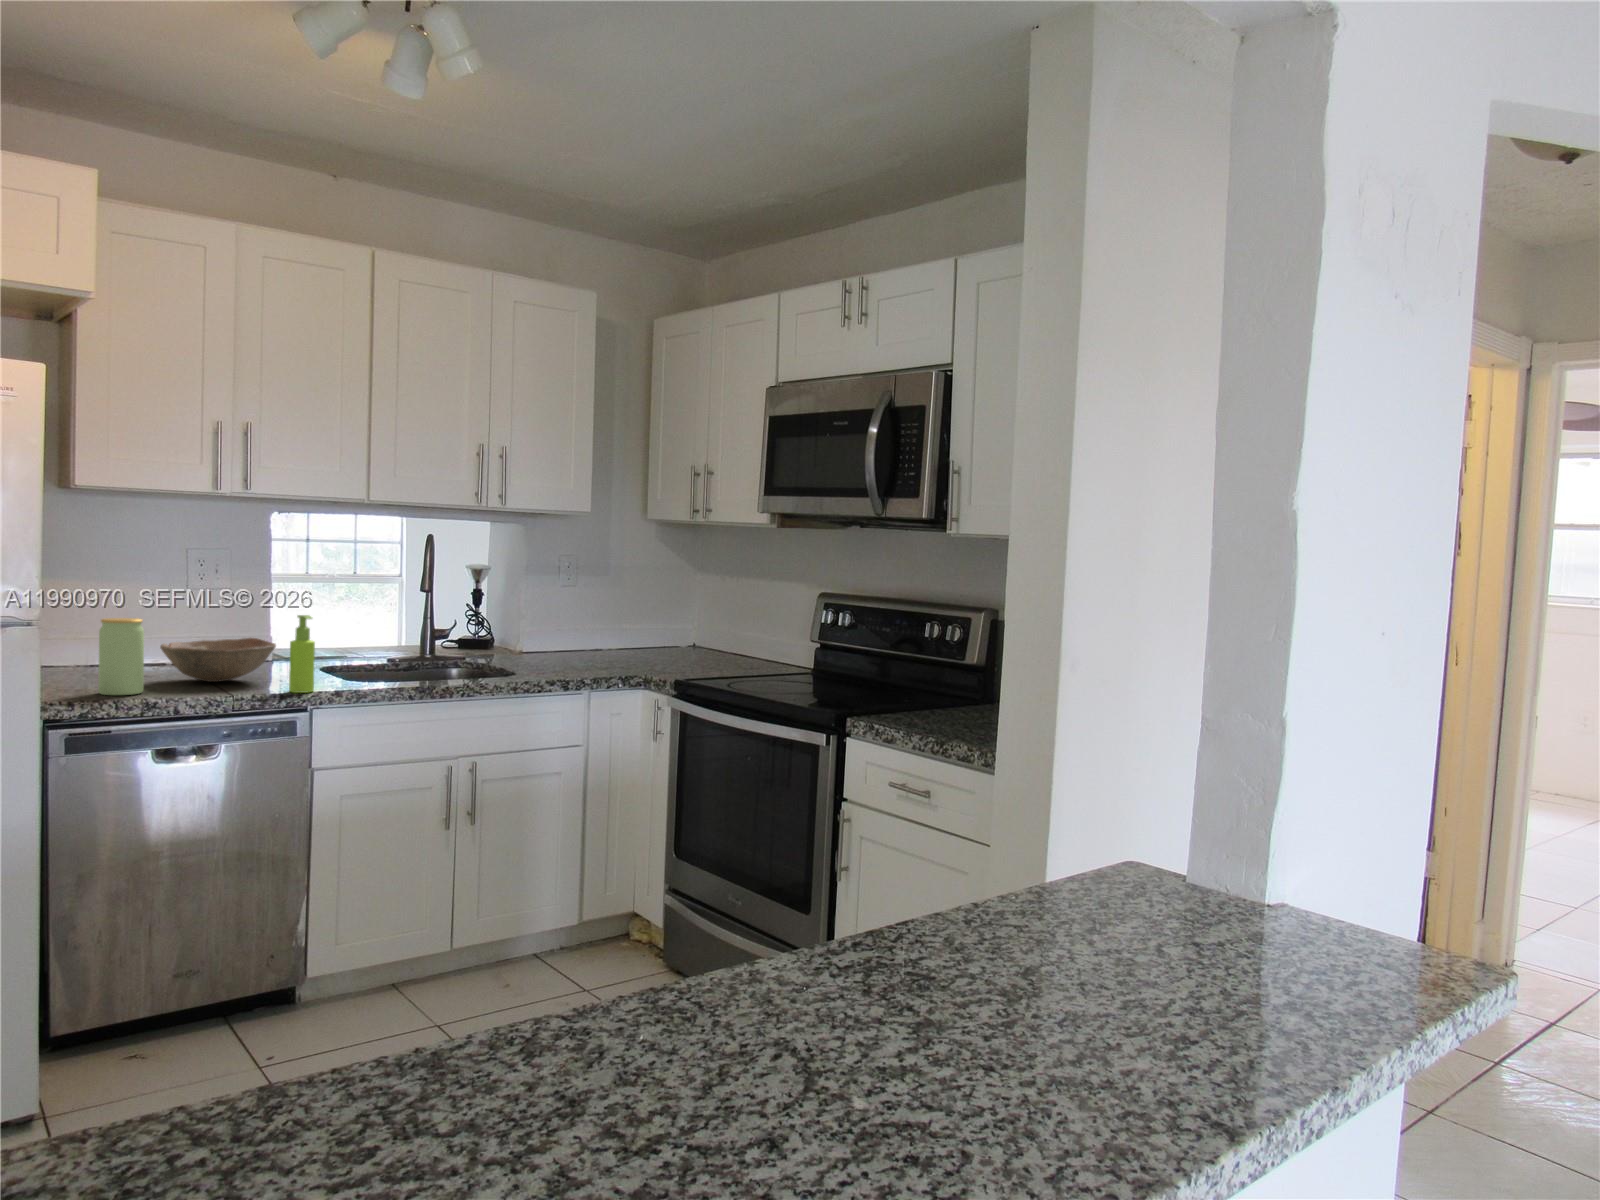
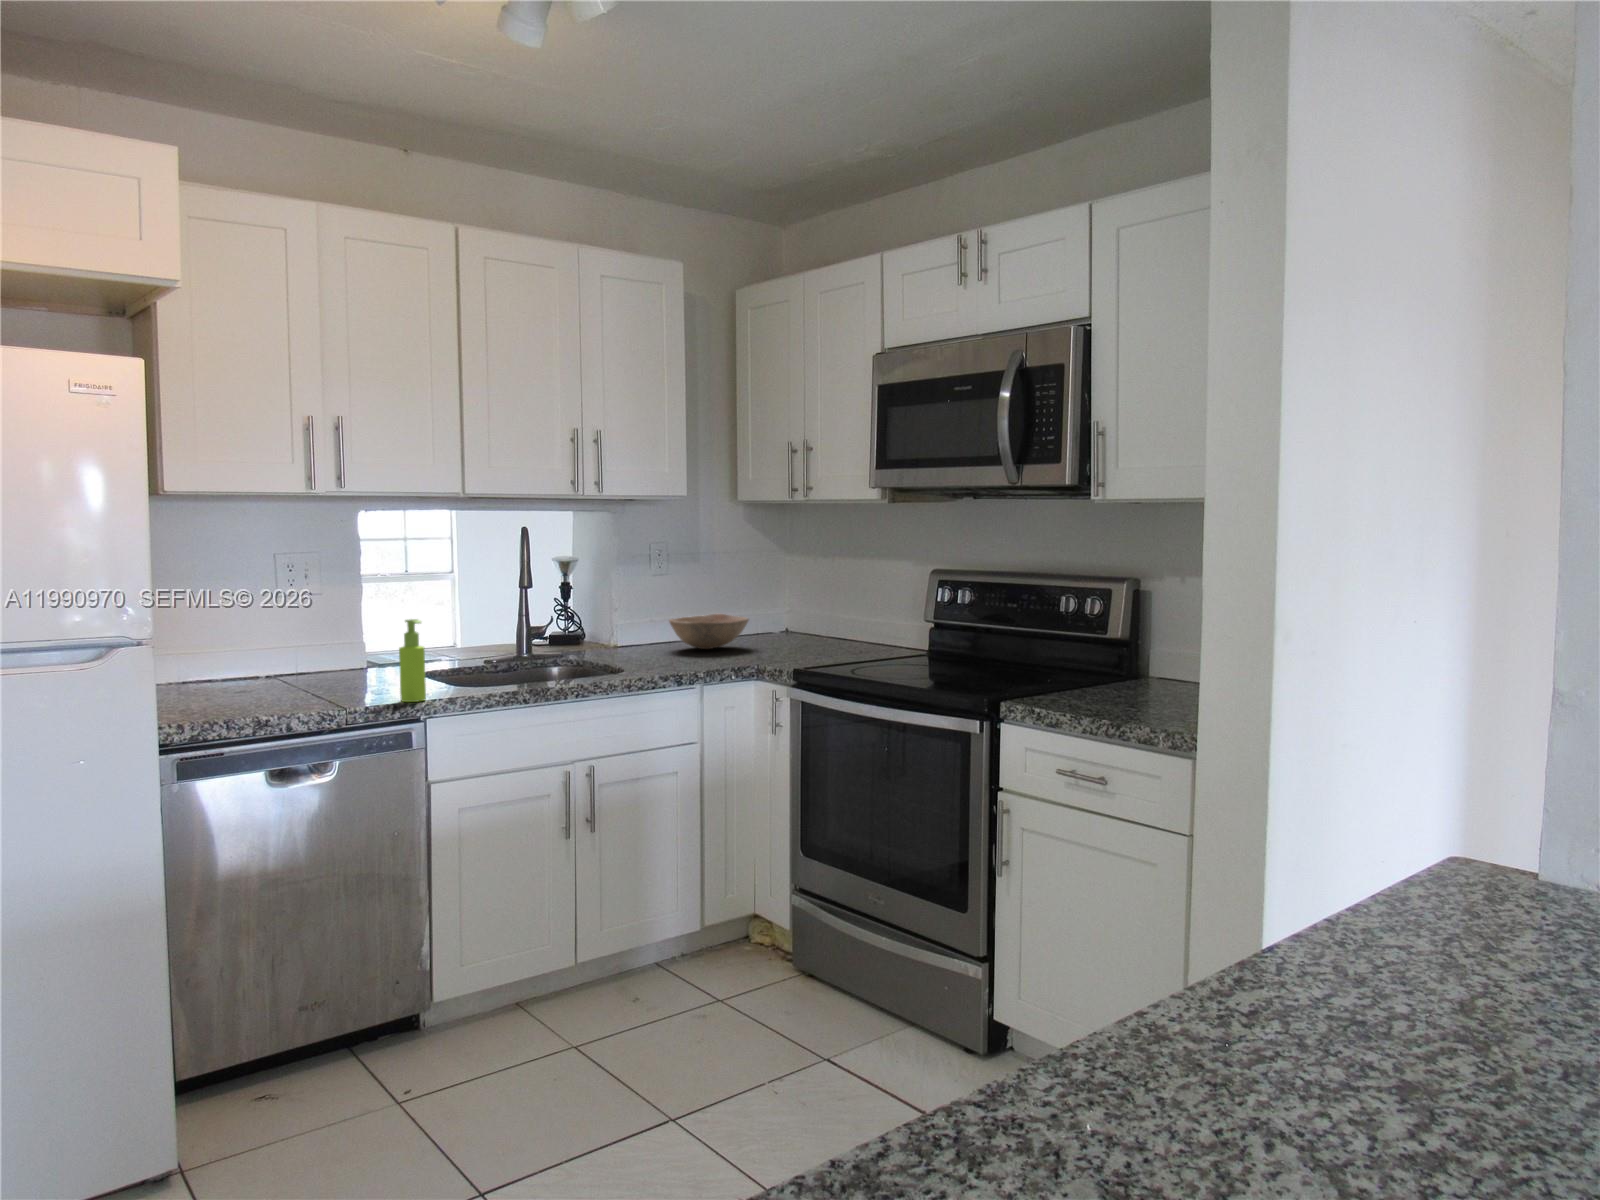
jar: present [98,618,144,695] -> none [204,631,252,714]
bowl: present [160,638,276,682] -> present [669,614,749,649]

